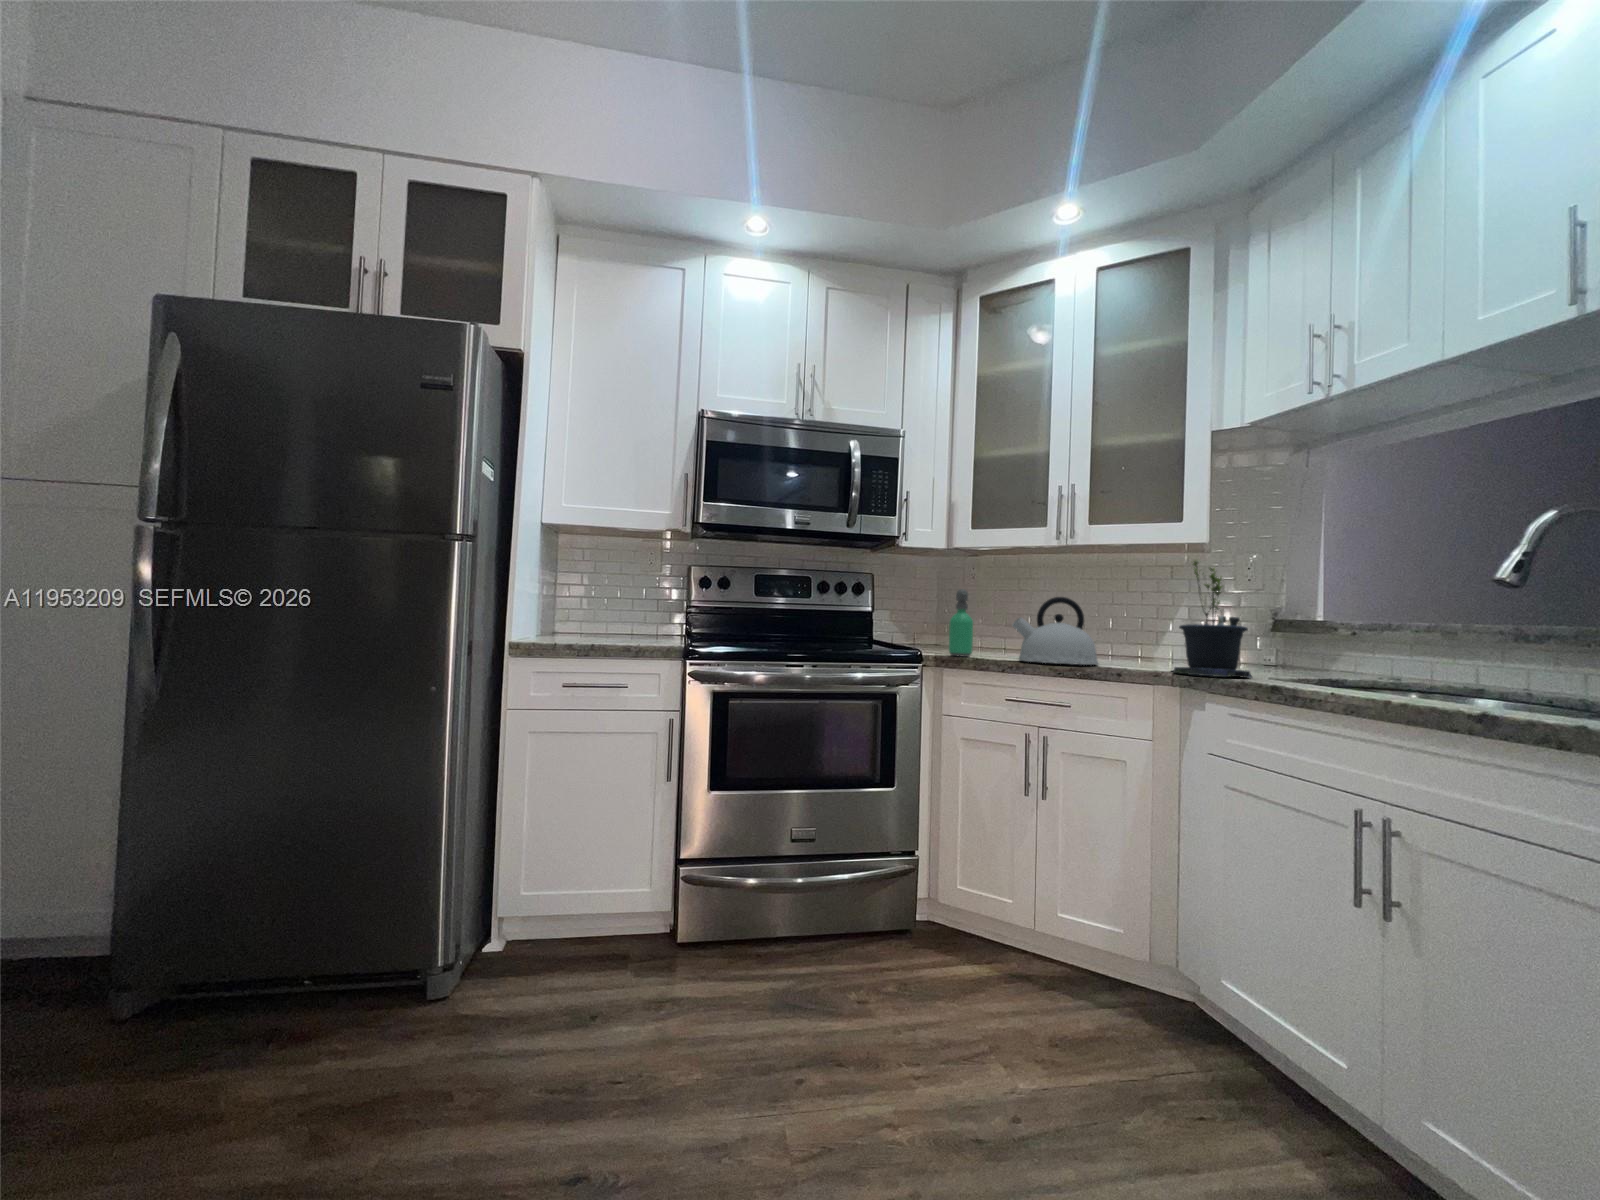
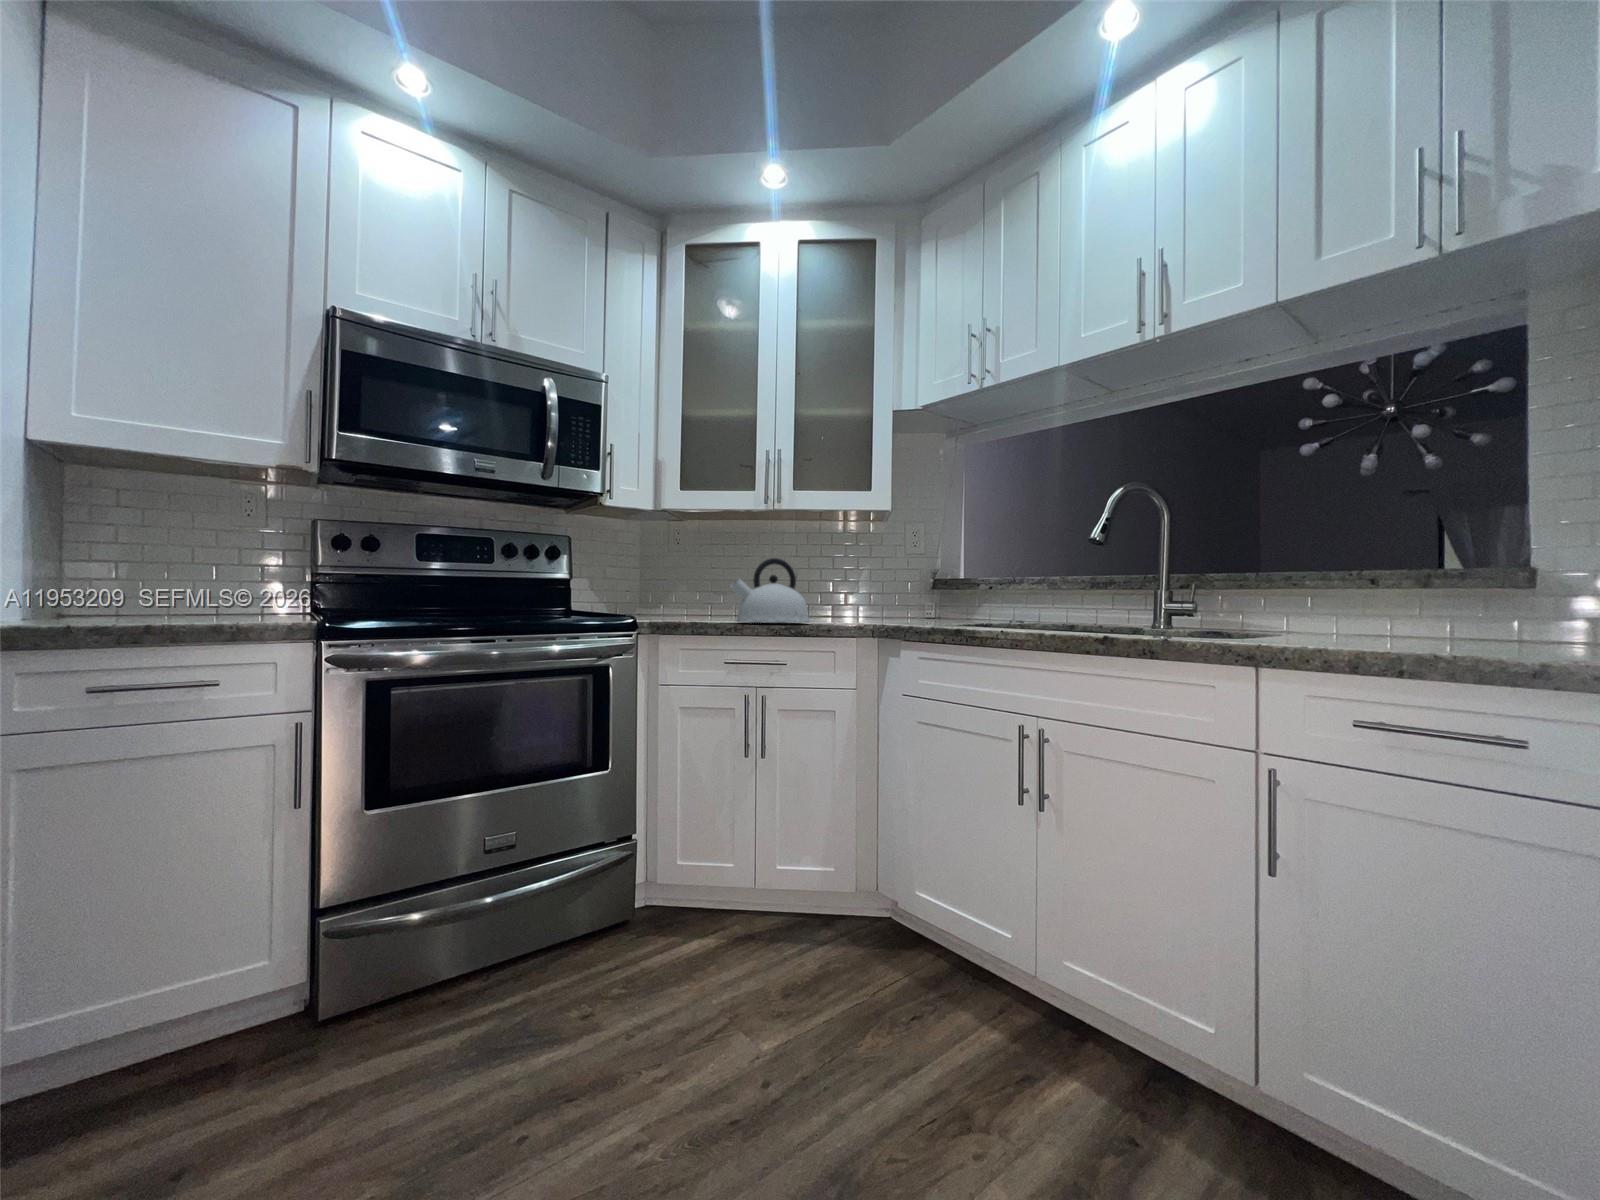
potted plant: present [1172,559,1252,678] -> none [872,523,937,627]
soap dispenser: present [949,589,973,657] -> none [663,551,688,621]

